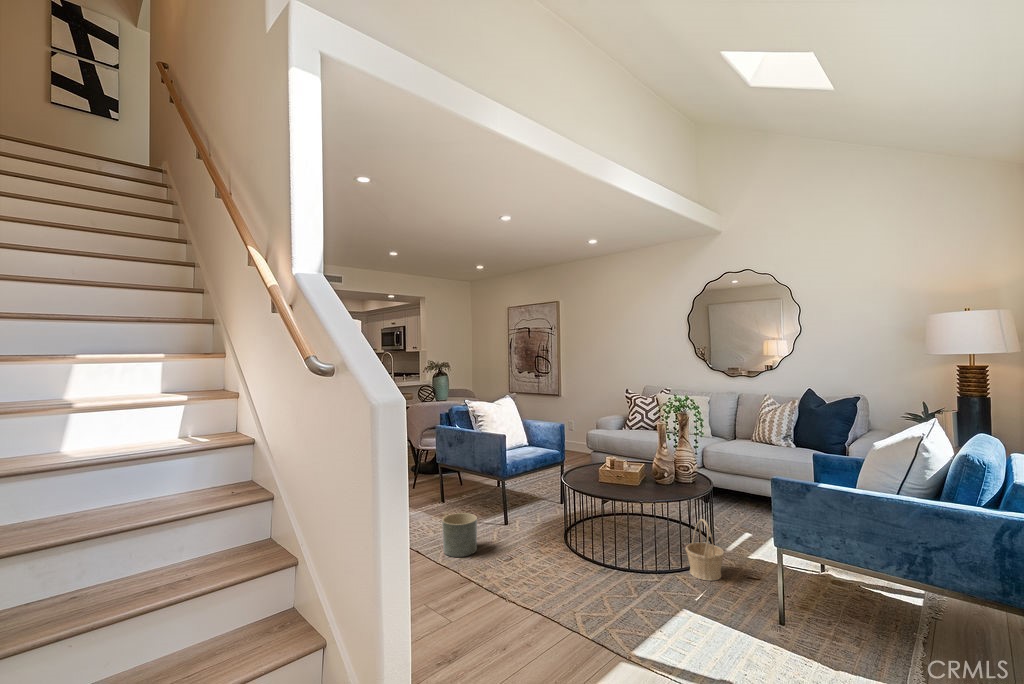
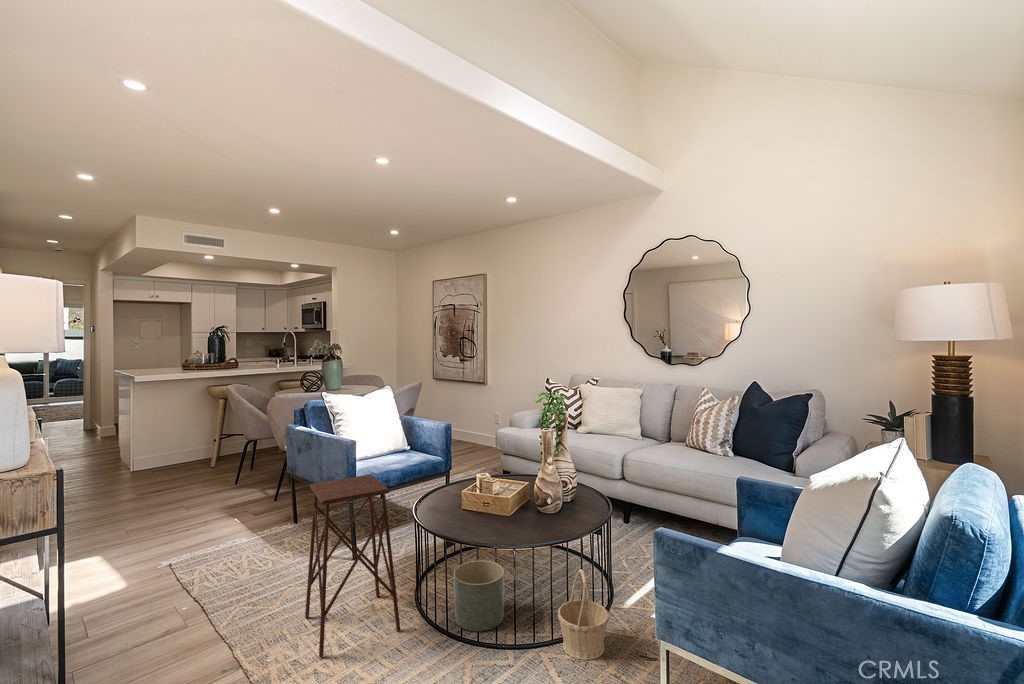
side table: none [494,455,568,578] -> present [305,475,400,658]
planter: present [442,513,477,557] -> present [453,561,504,631]

